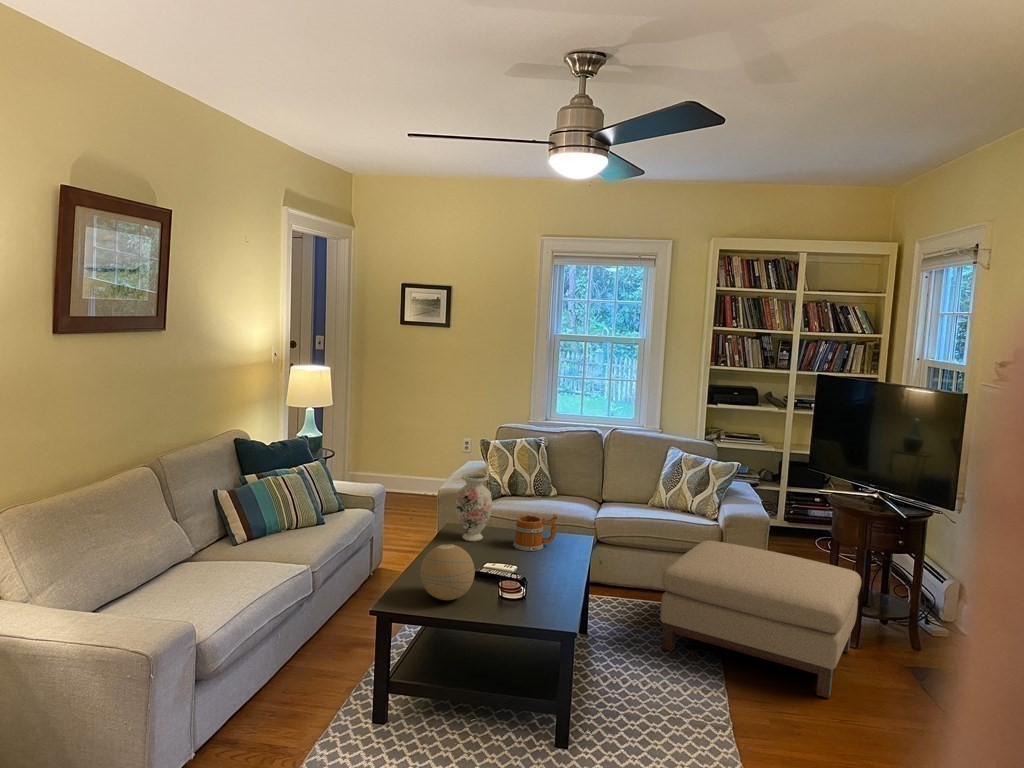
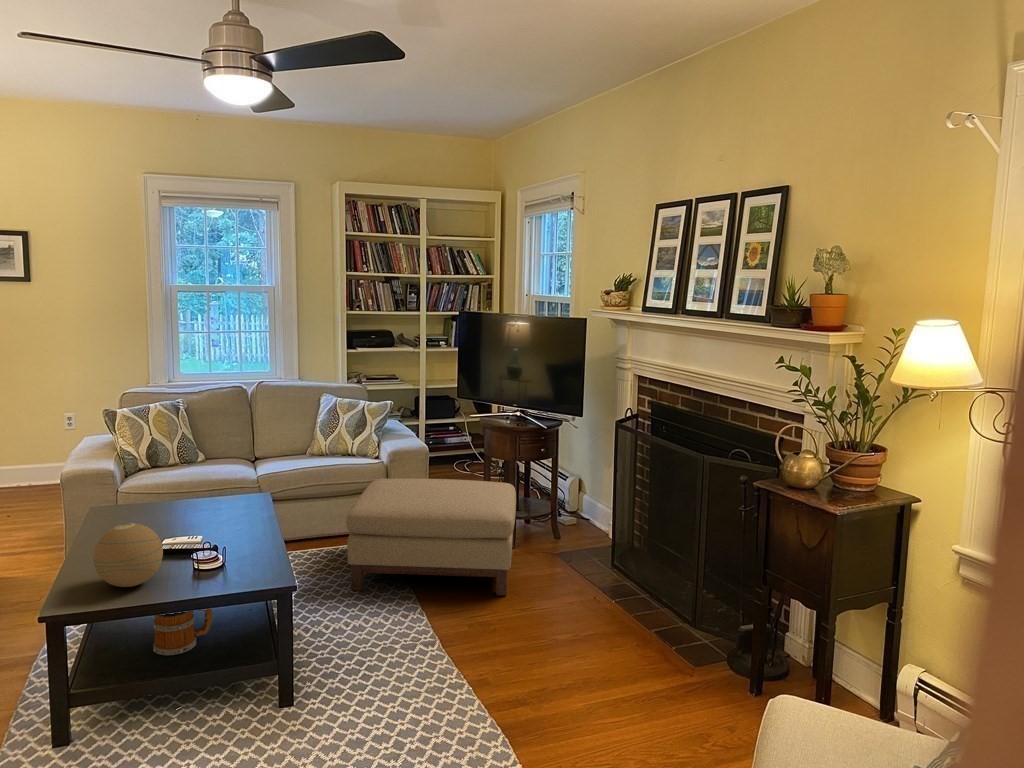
vase: present [456,473,492,541] -> none [103,444,150,522]
mug: present [513,514,558,551] -> present [153,609,213,655]

